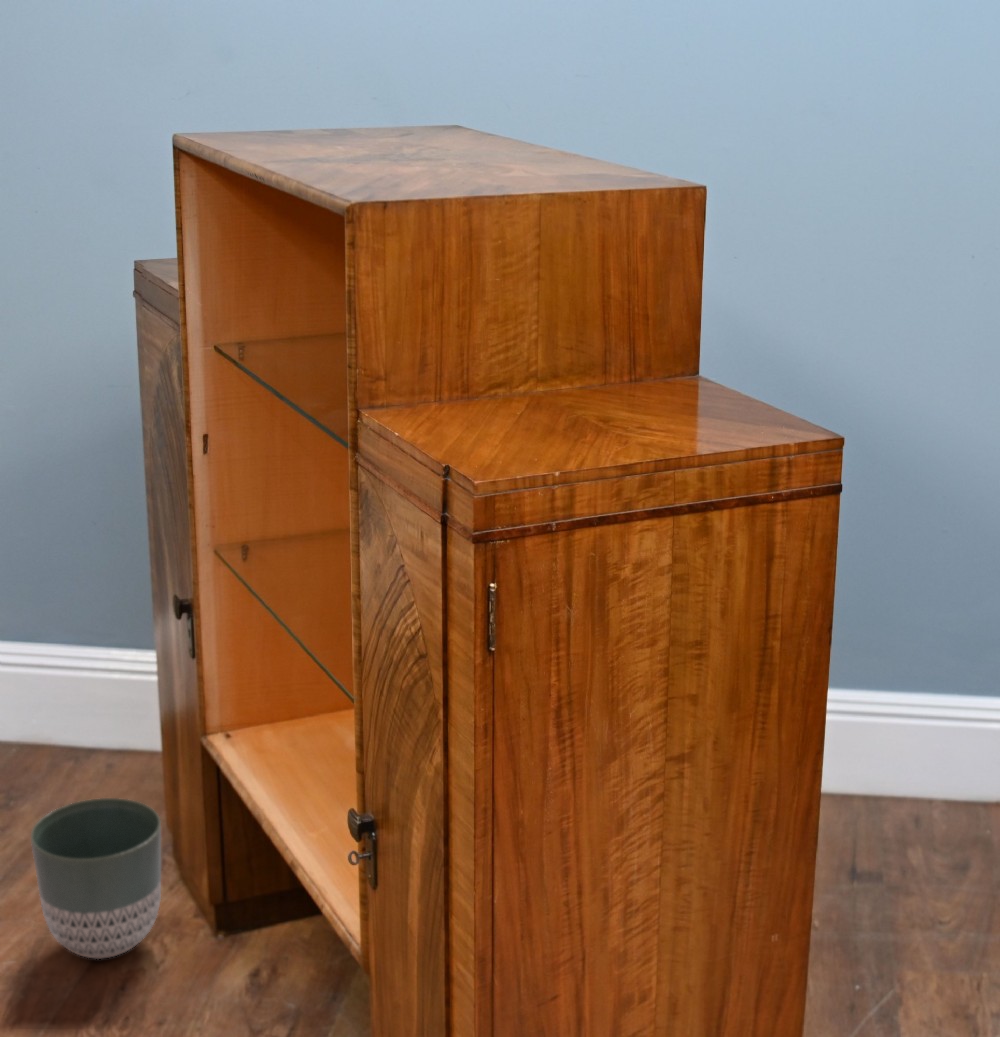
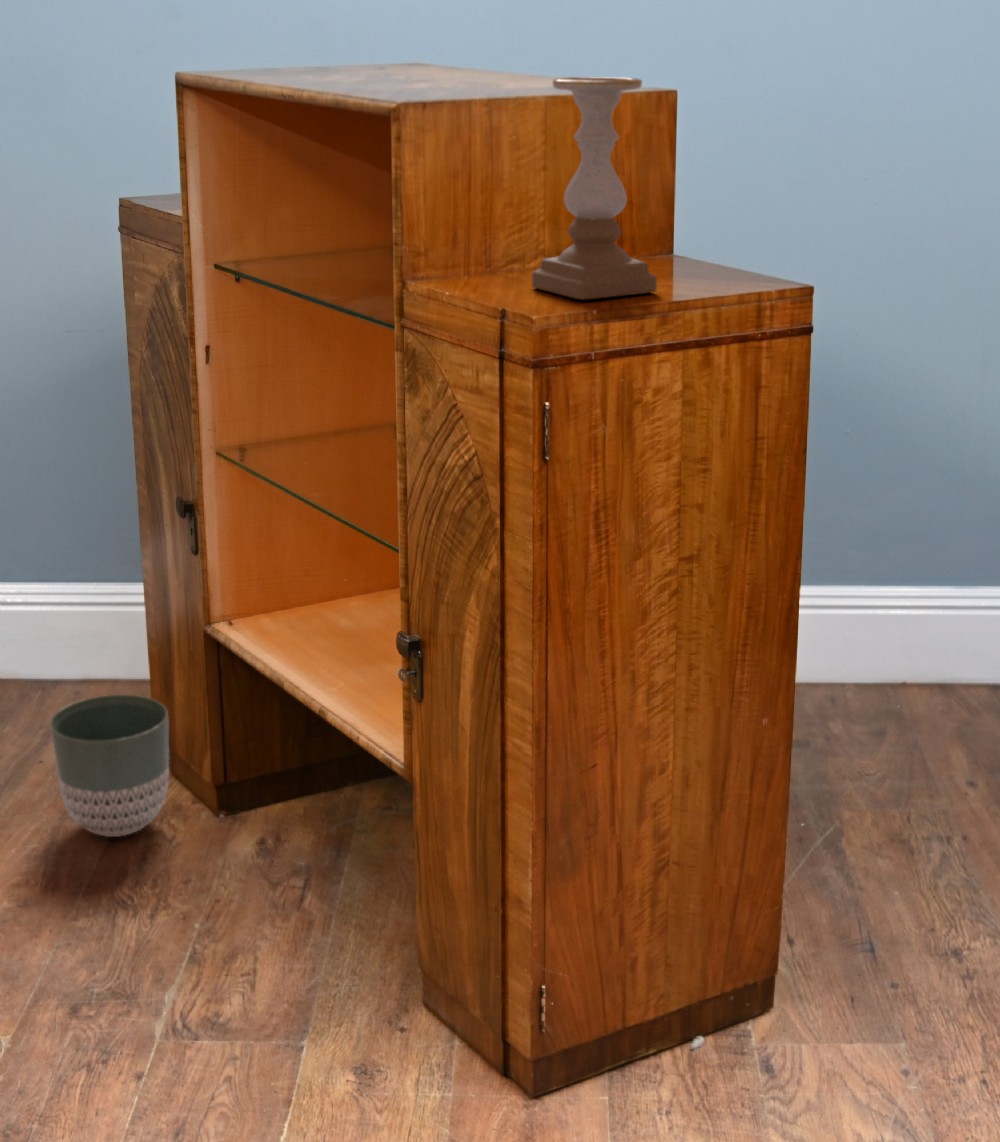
candle holder: none [498,181,644,455] -> present [532,77,657,300]

